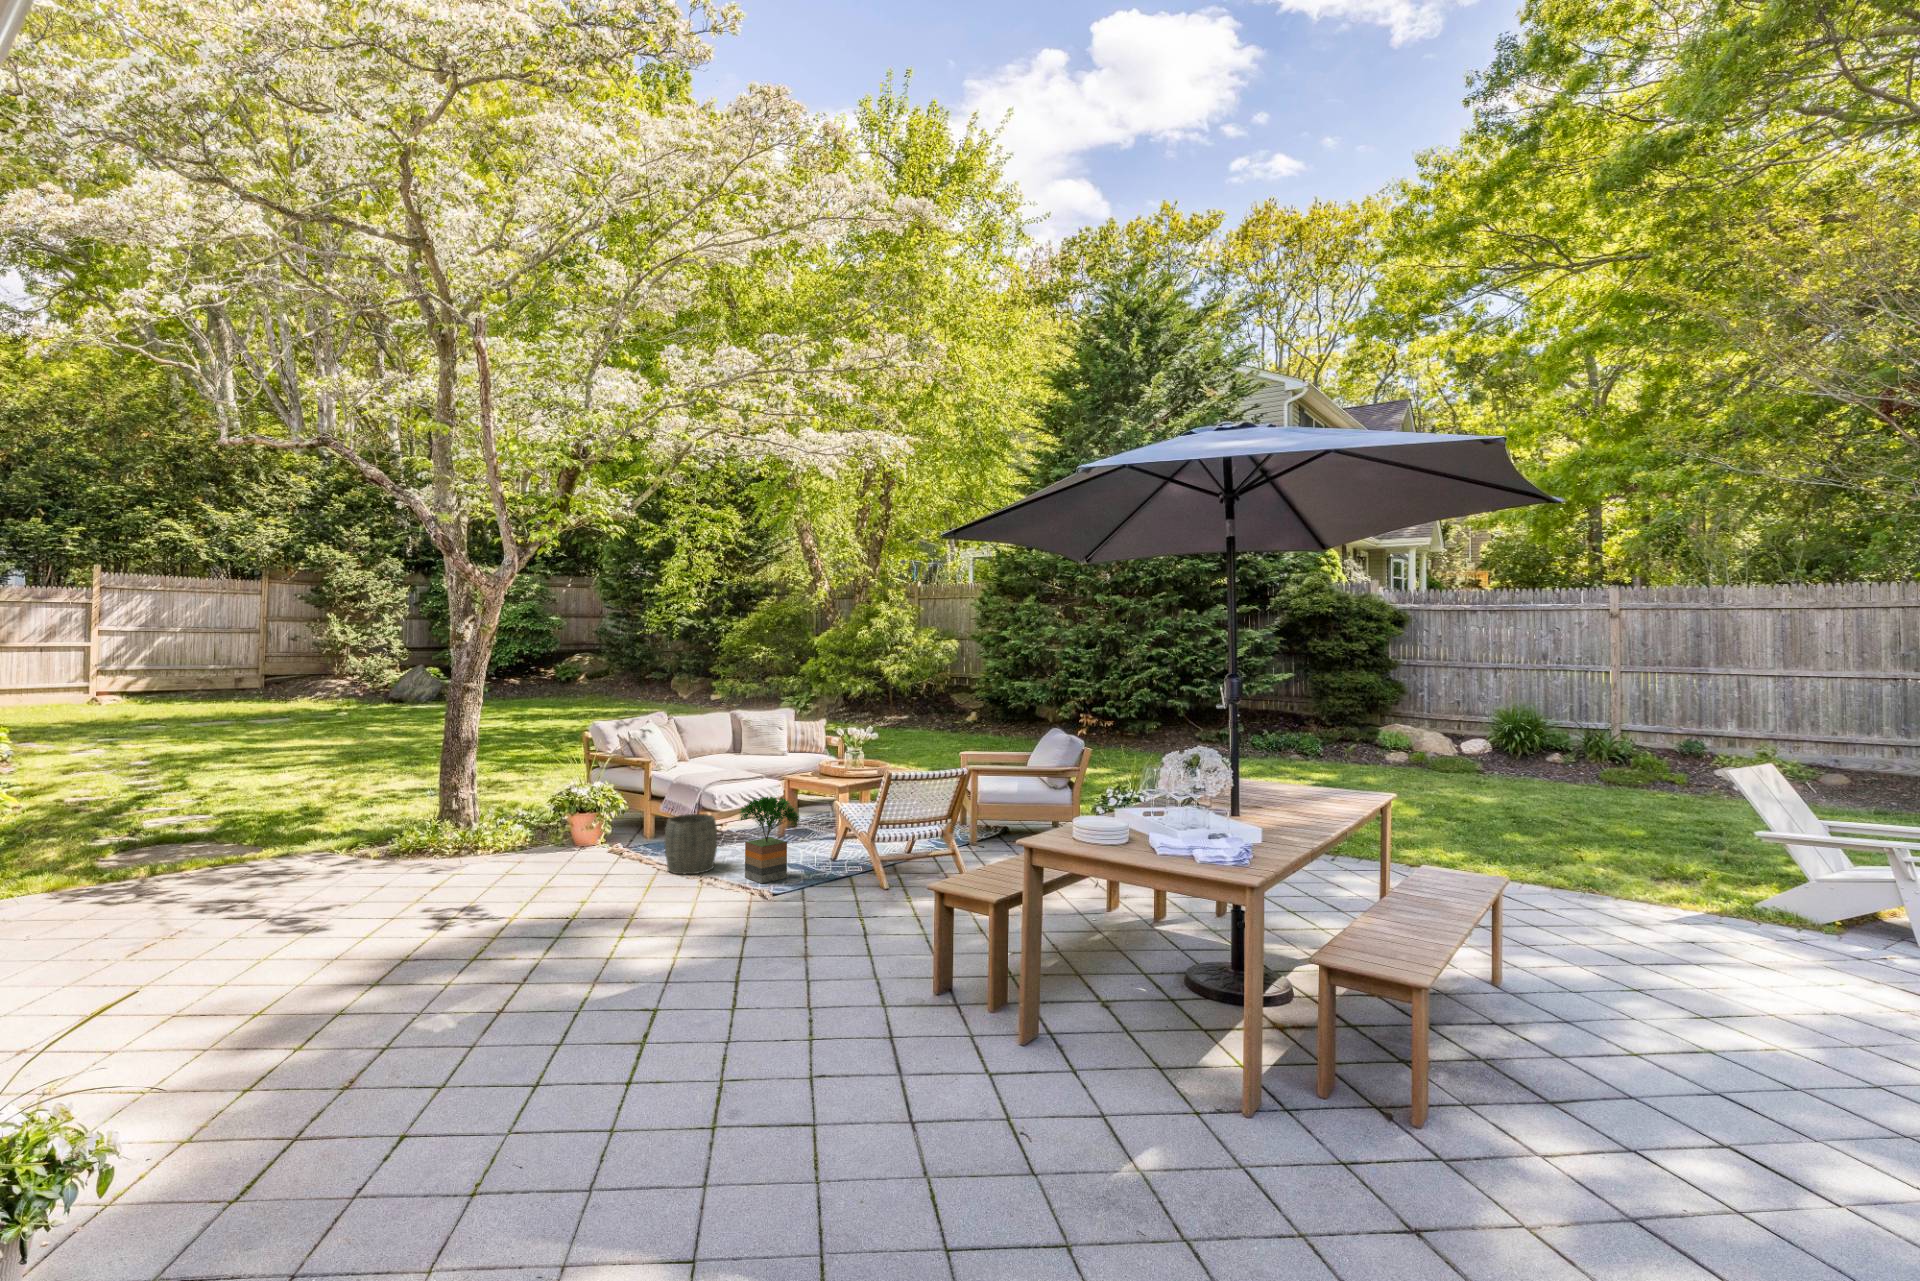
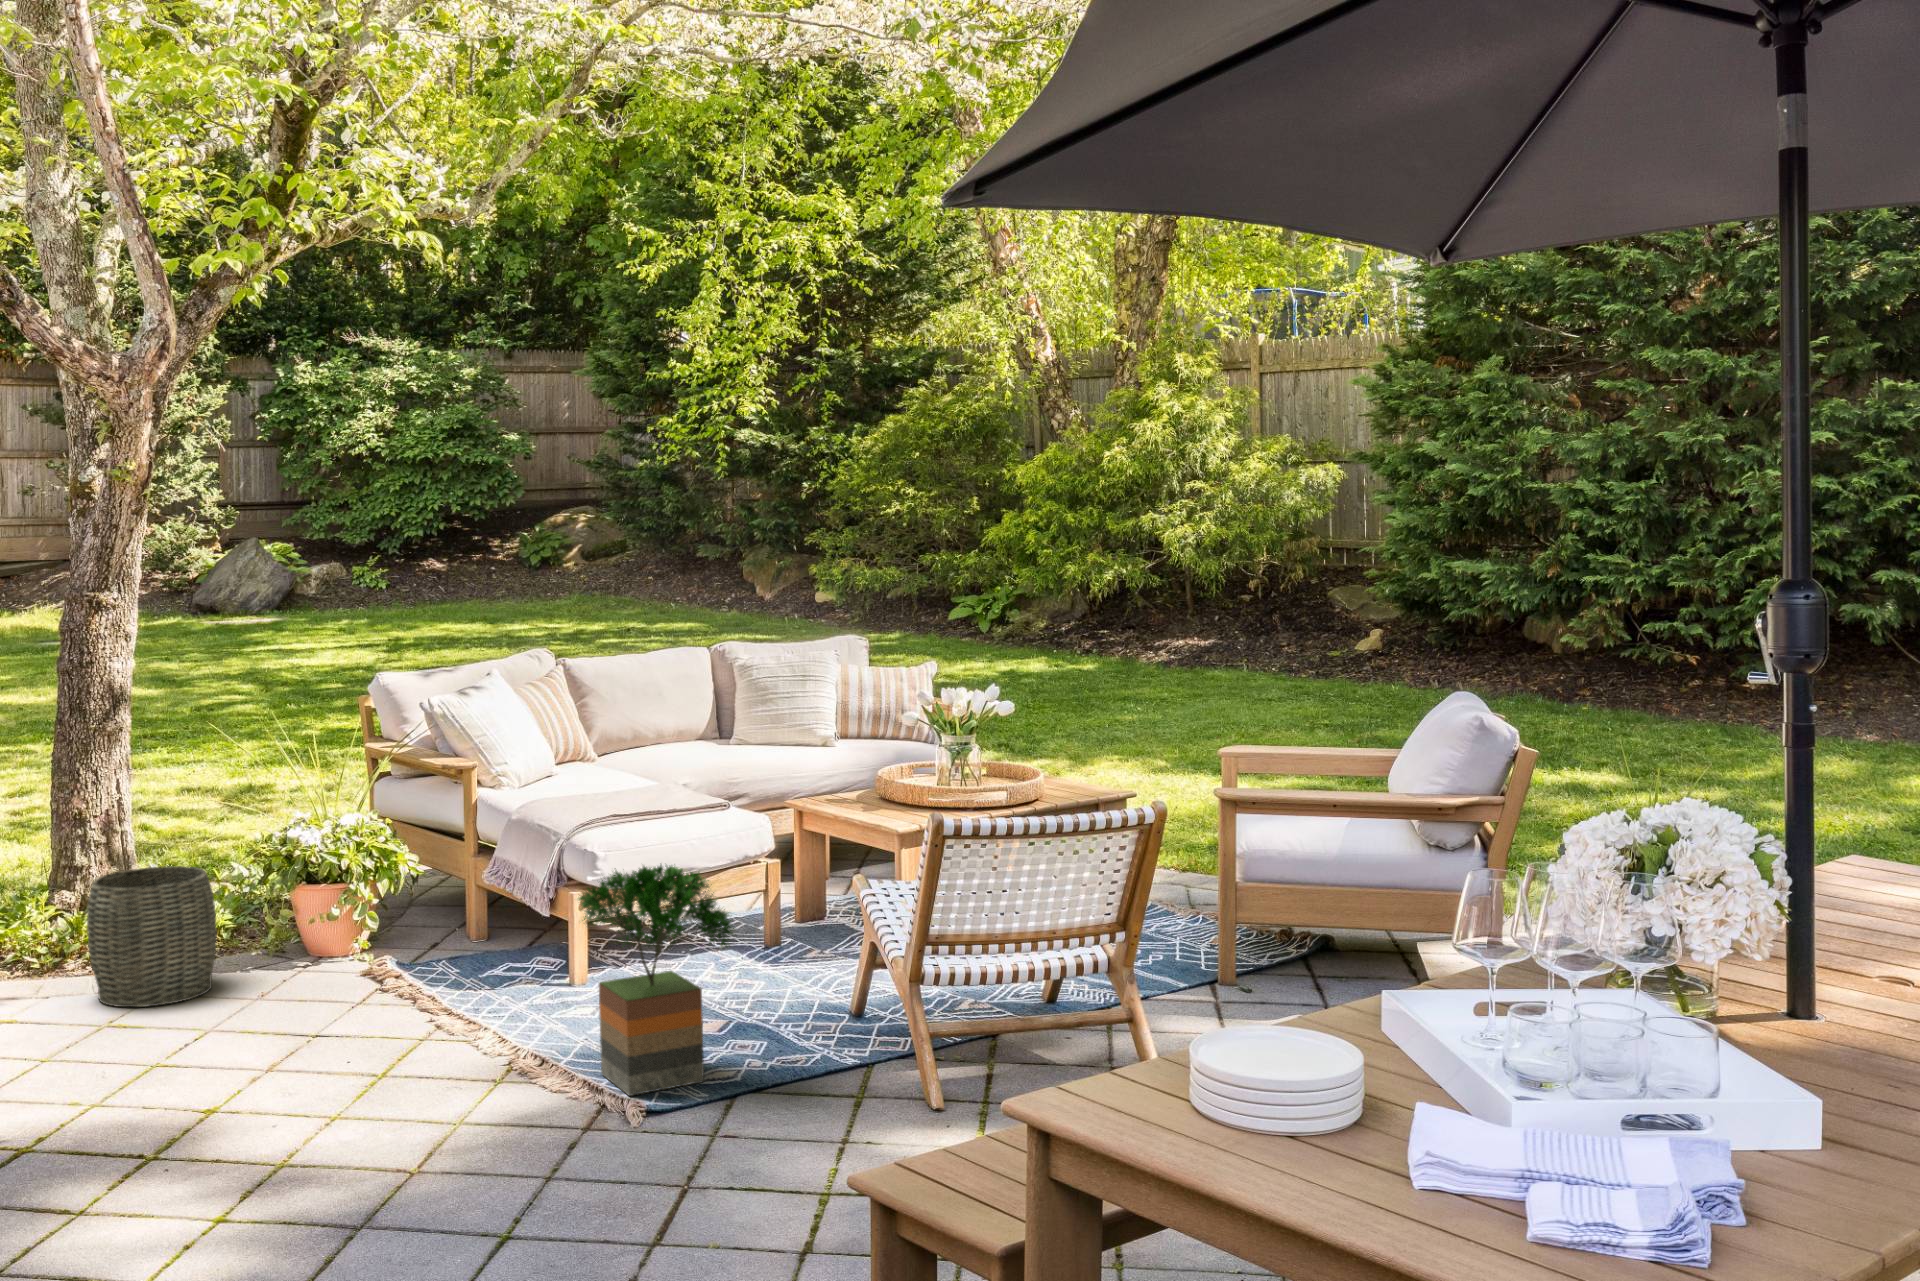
woven basket: present [665,814,717,874] -> present [87,866,217,1007]

